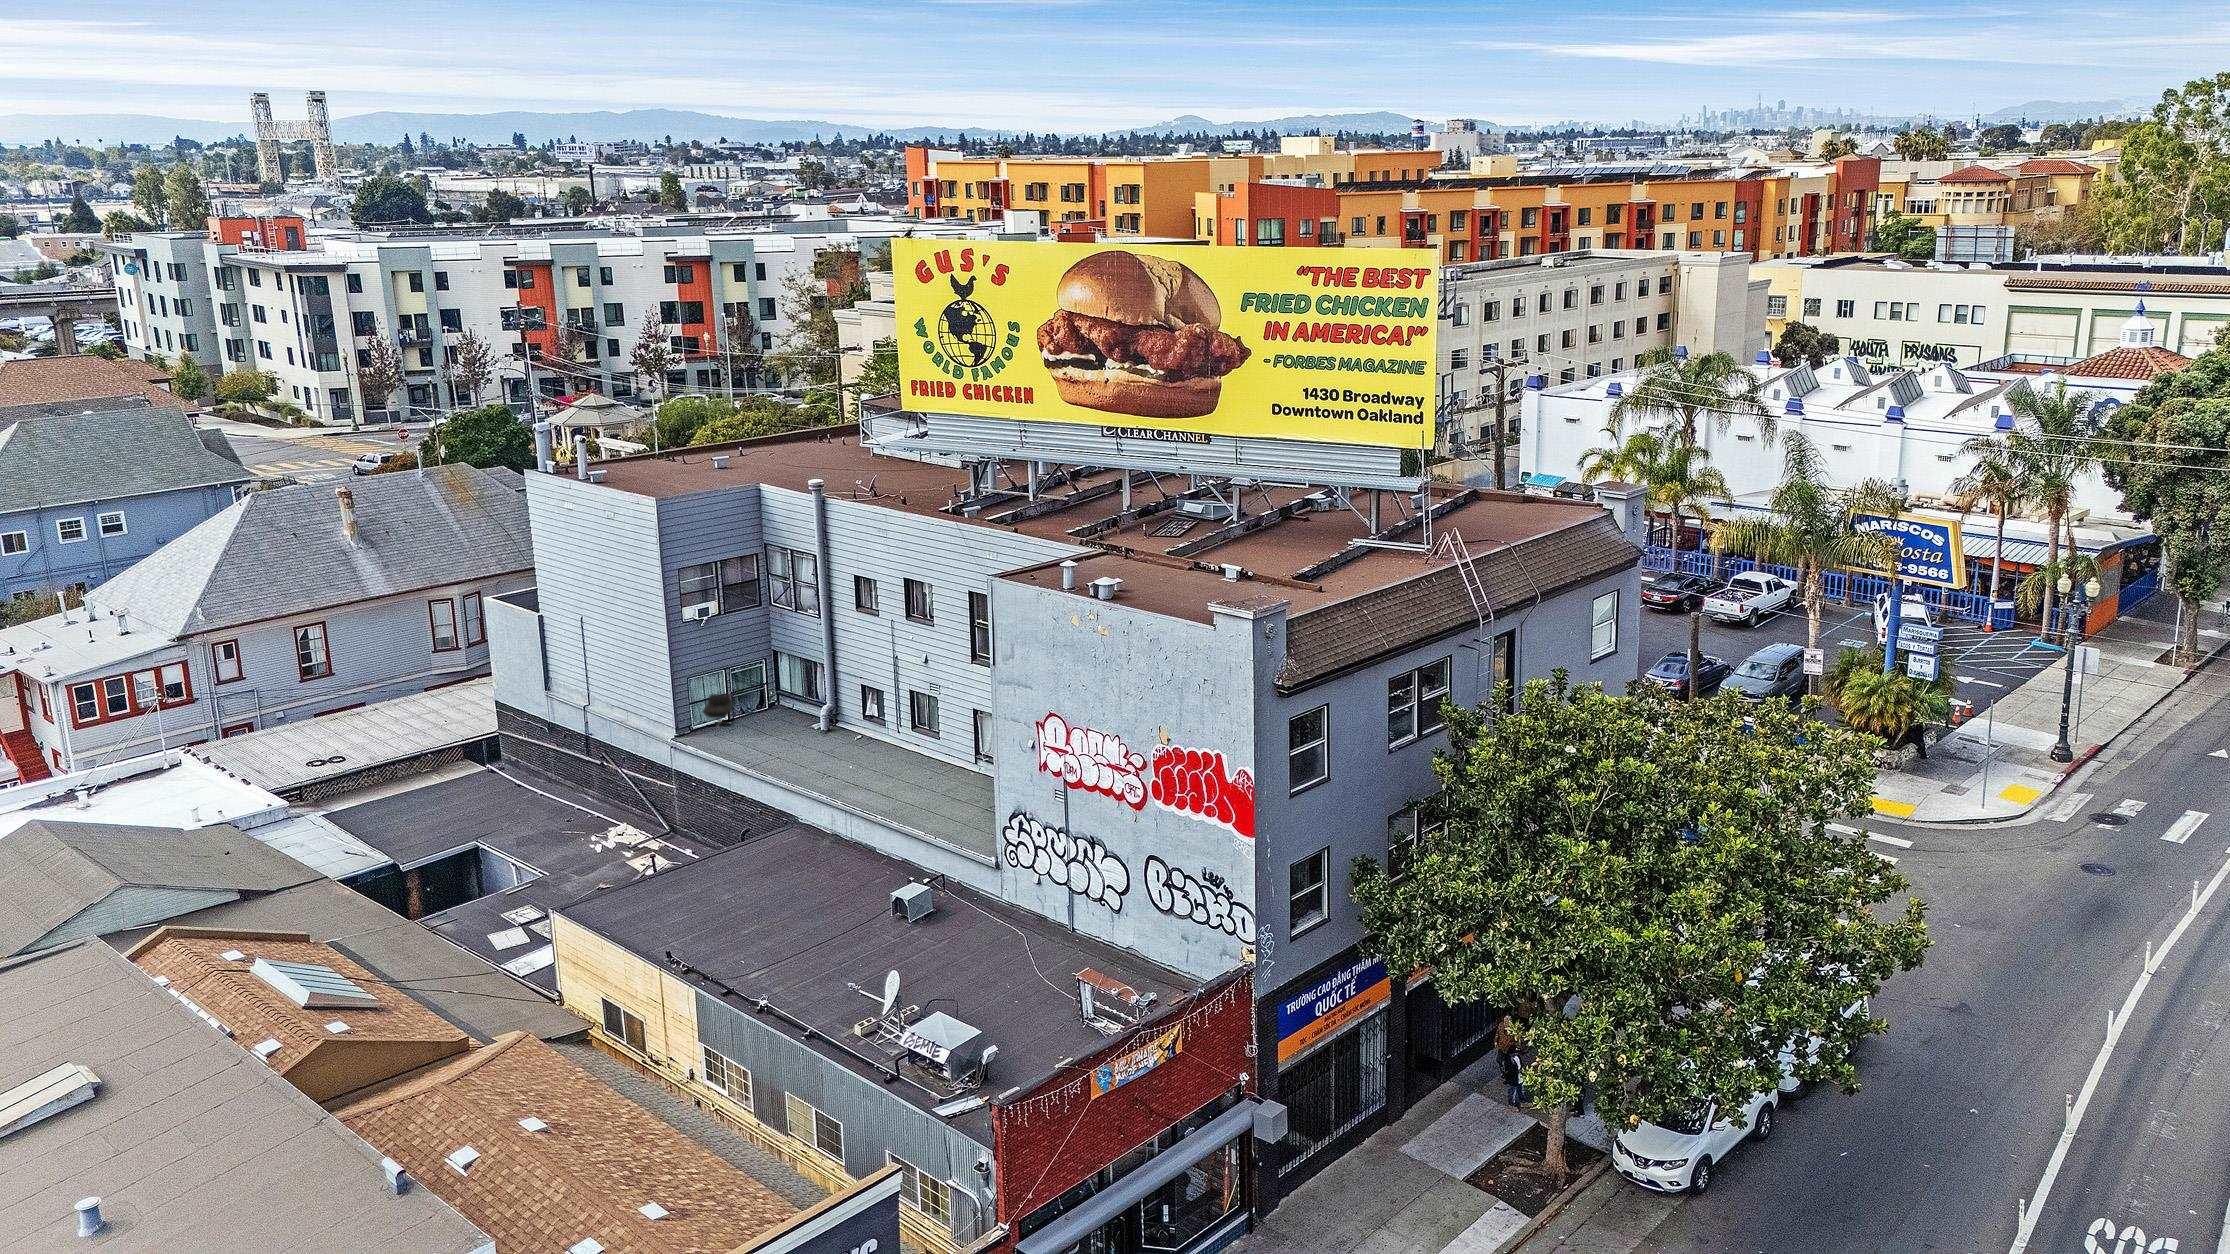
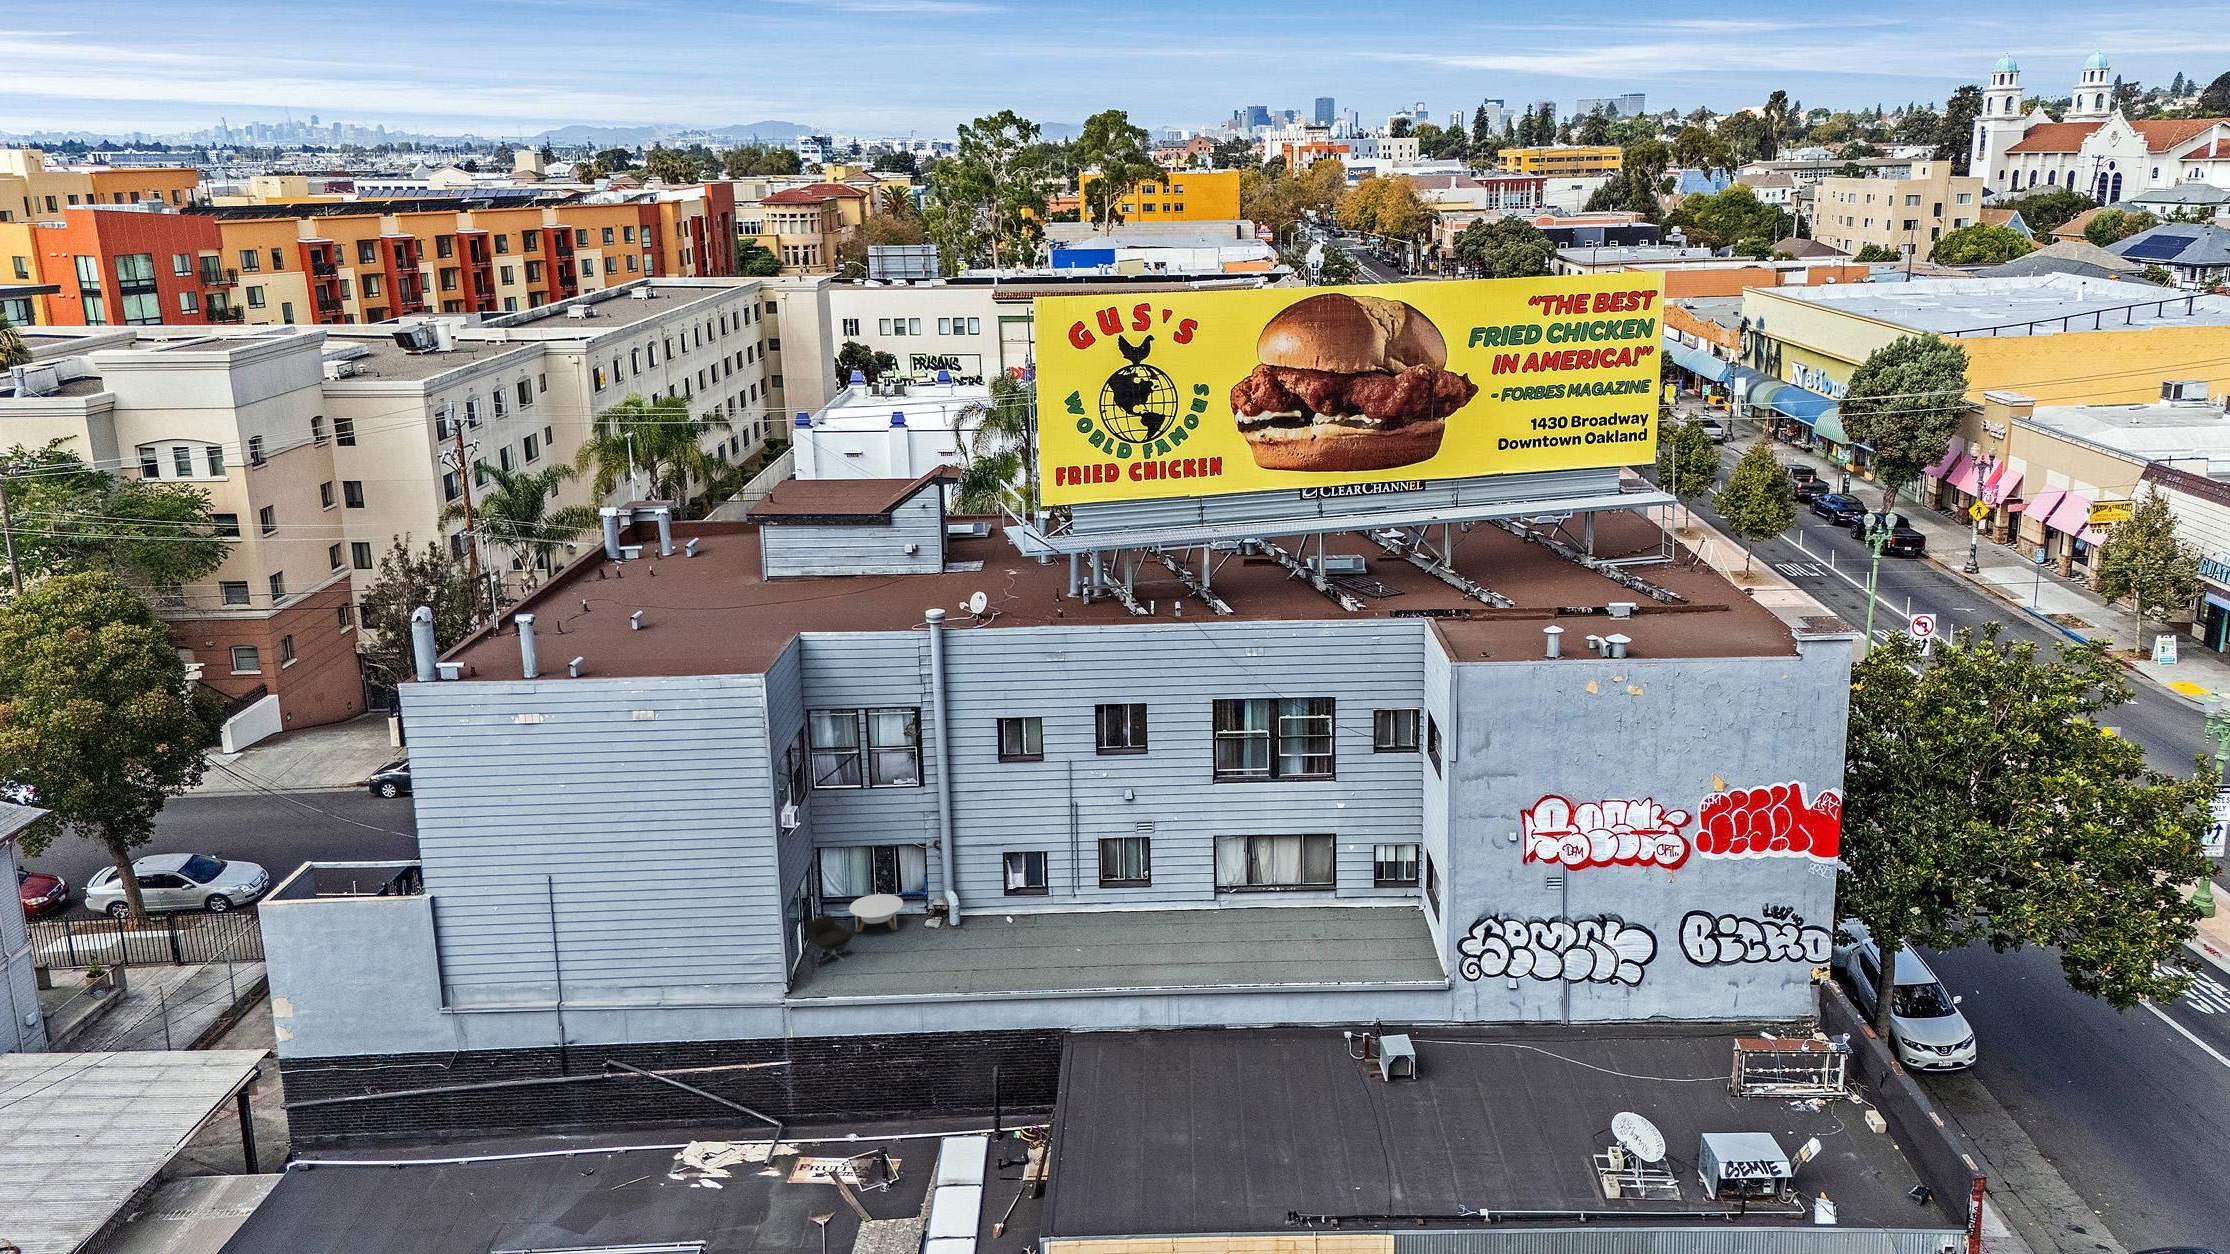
round table: none [754,694,795,722] -> present [849,894,903,932]

